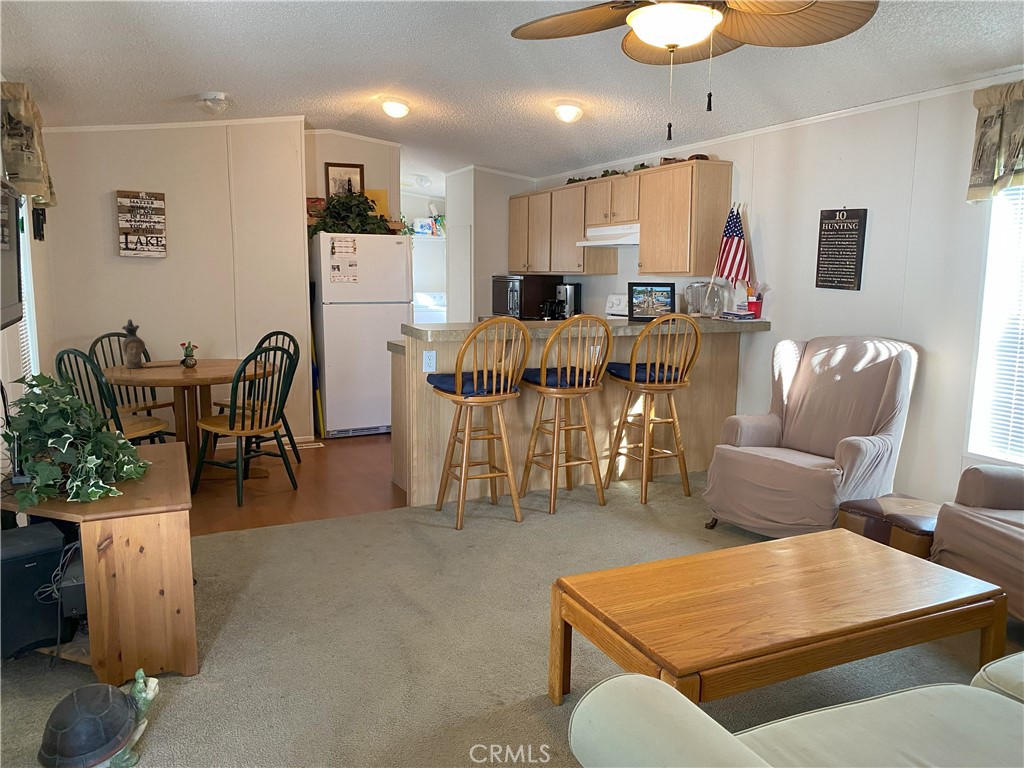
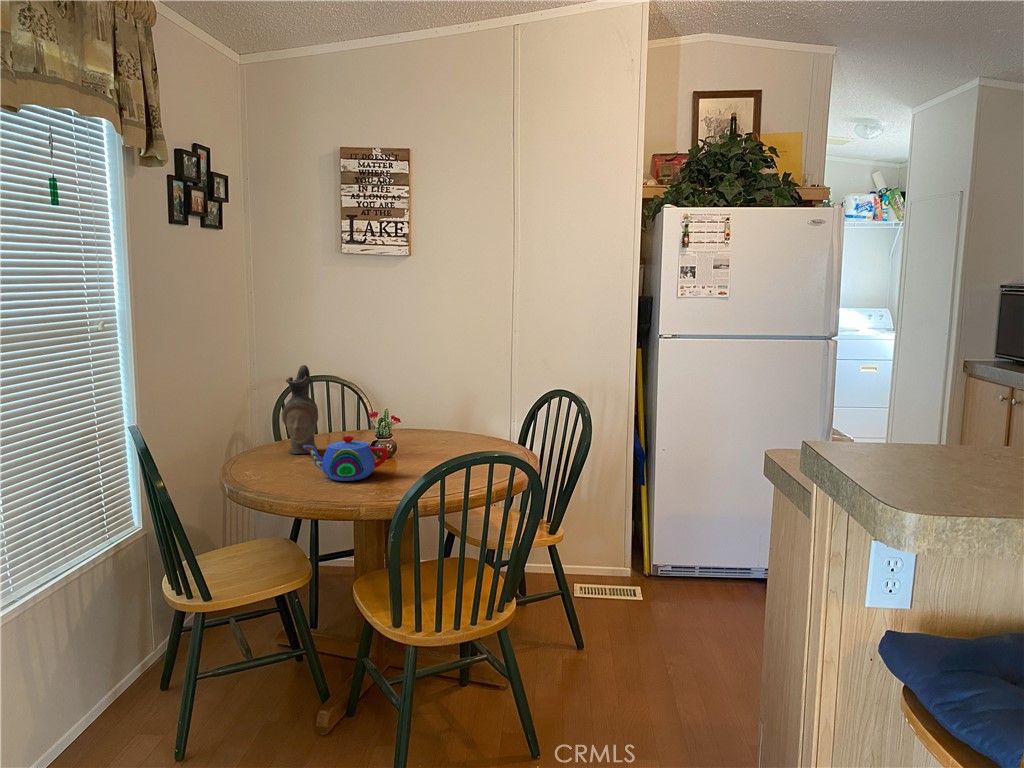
teapot: none [157,349,203,371] -> present [303,436,388,481]

